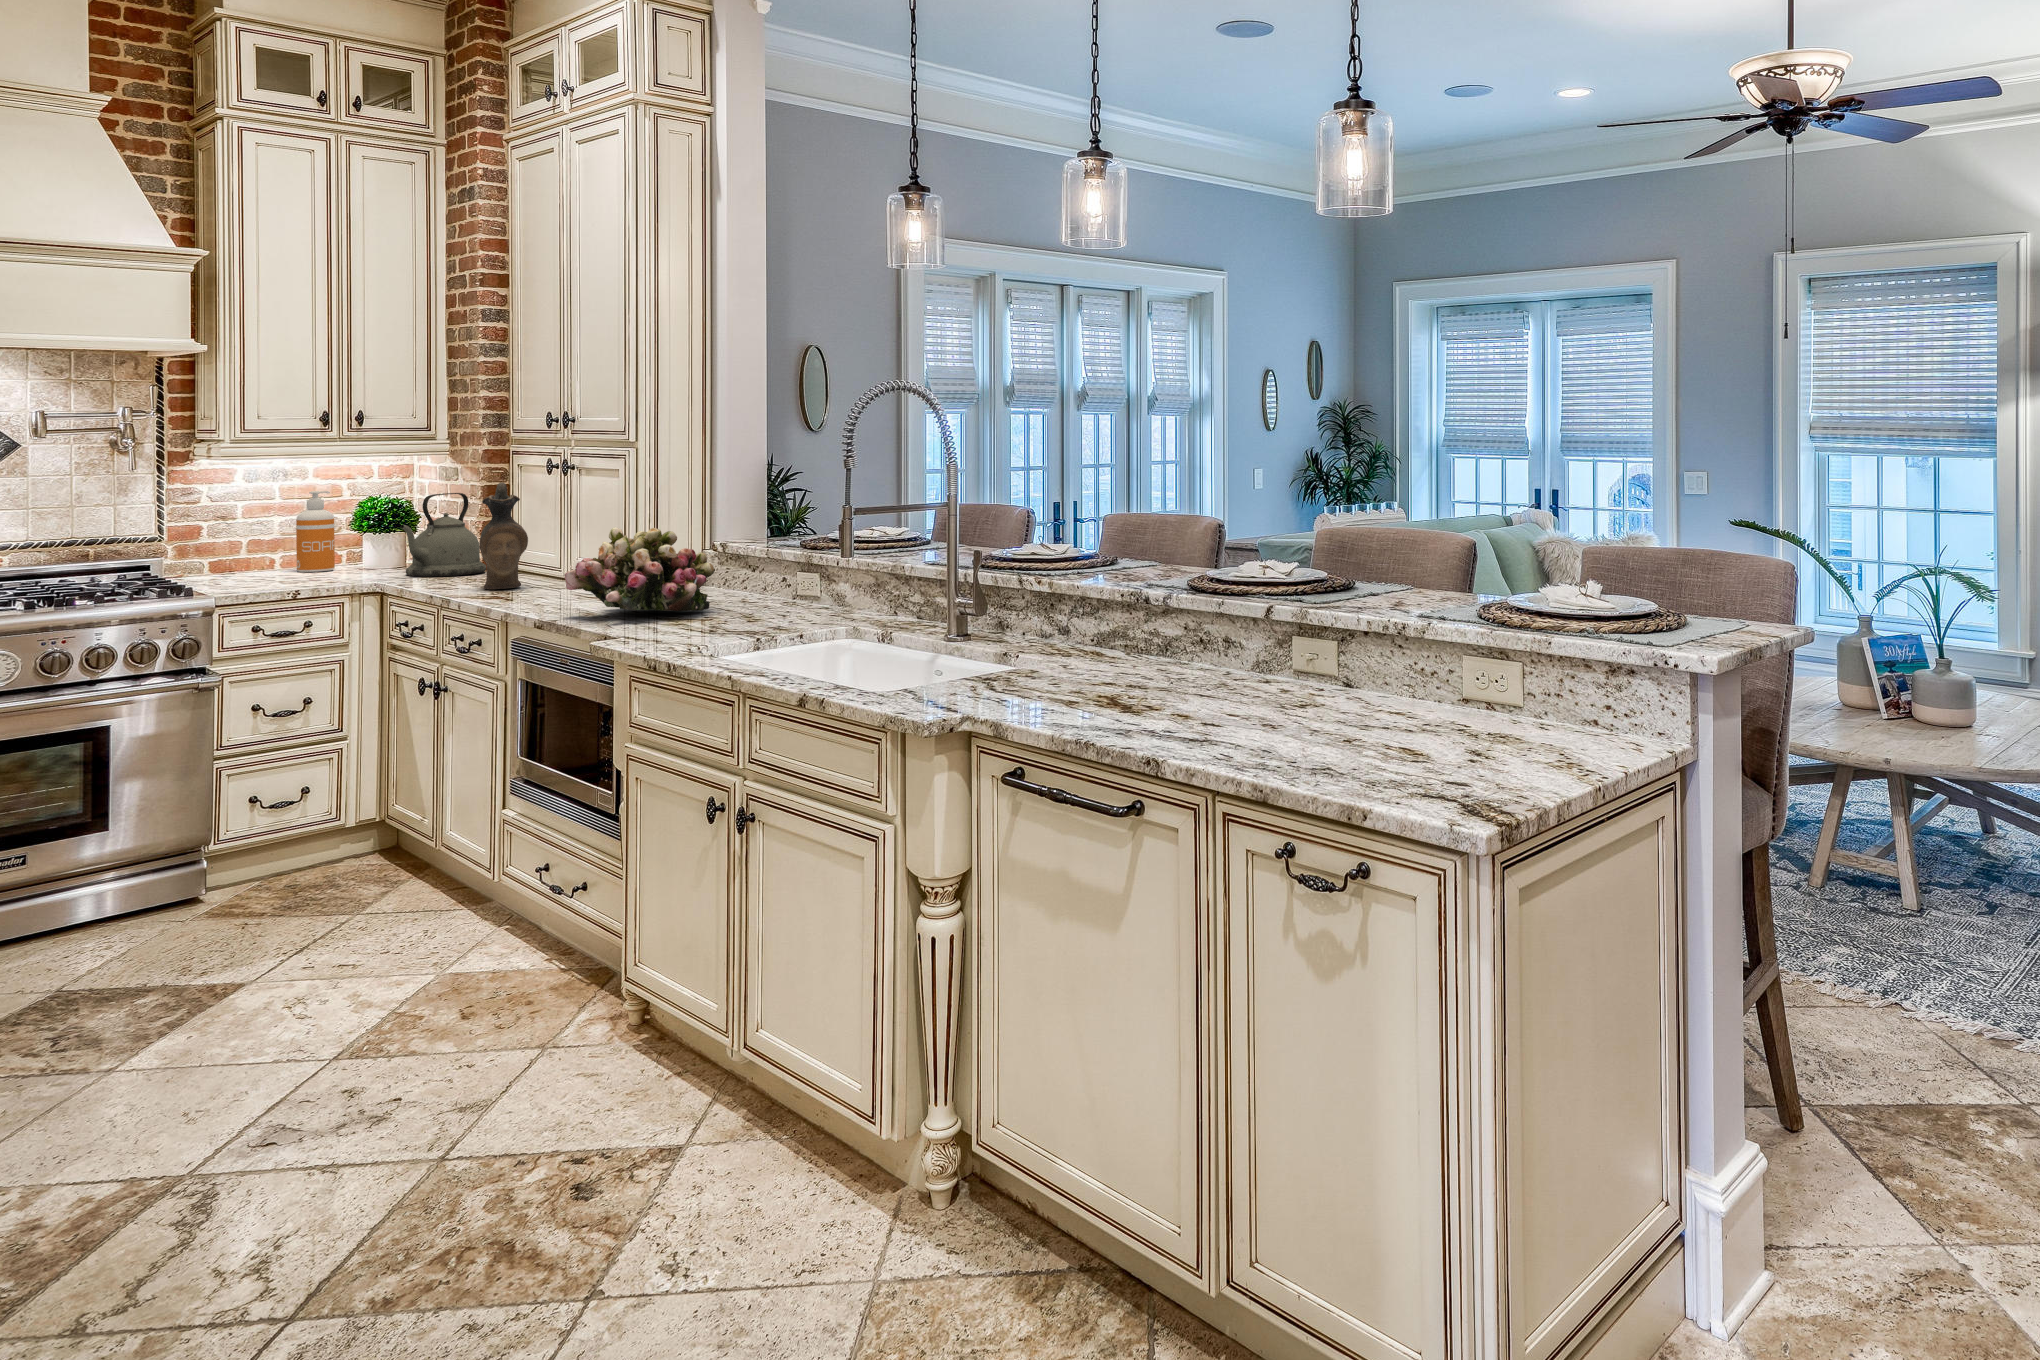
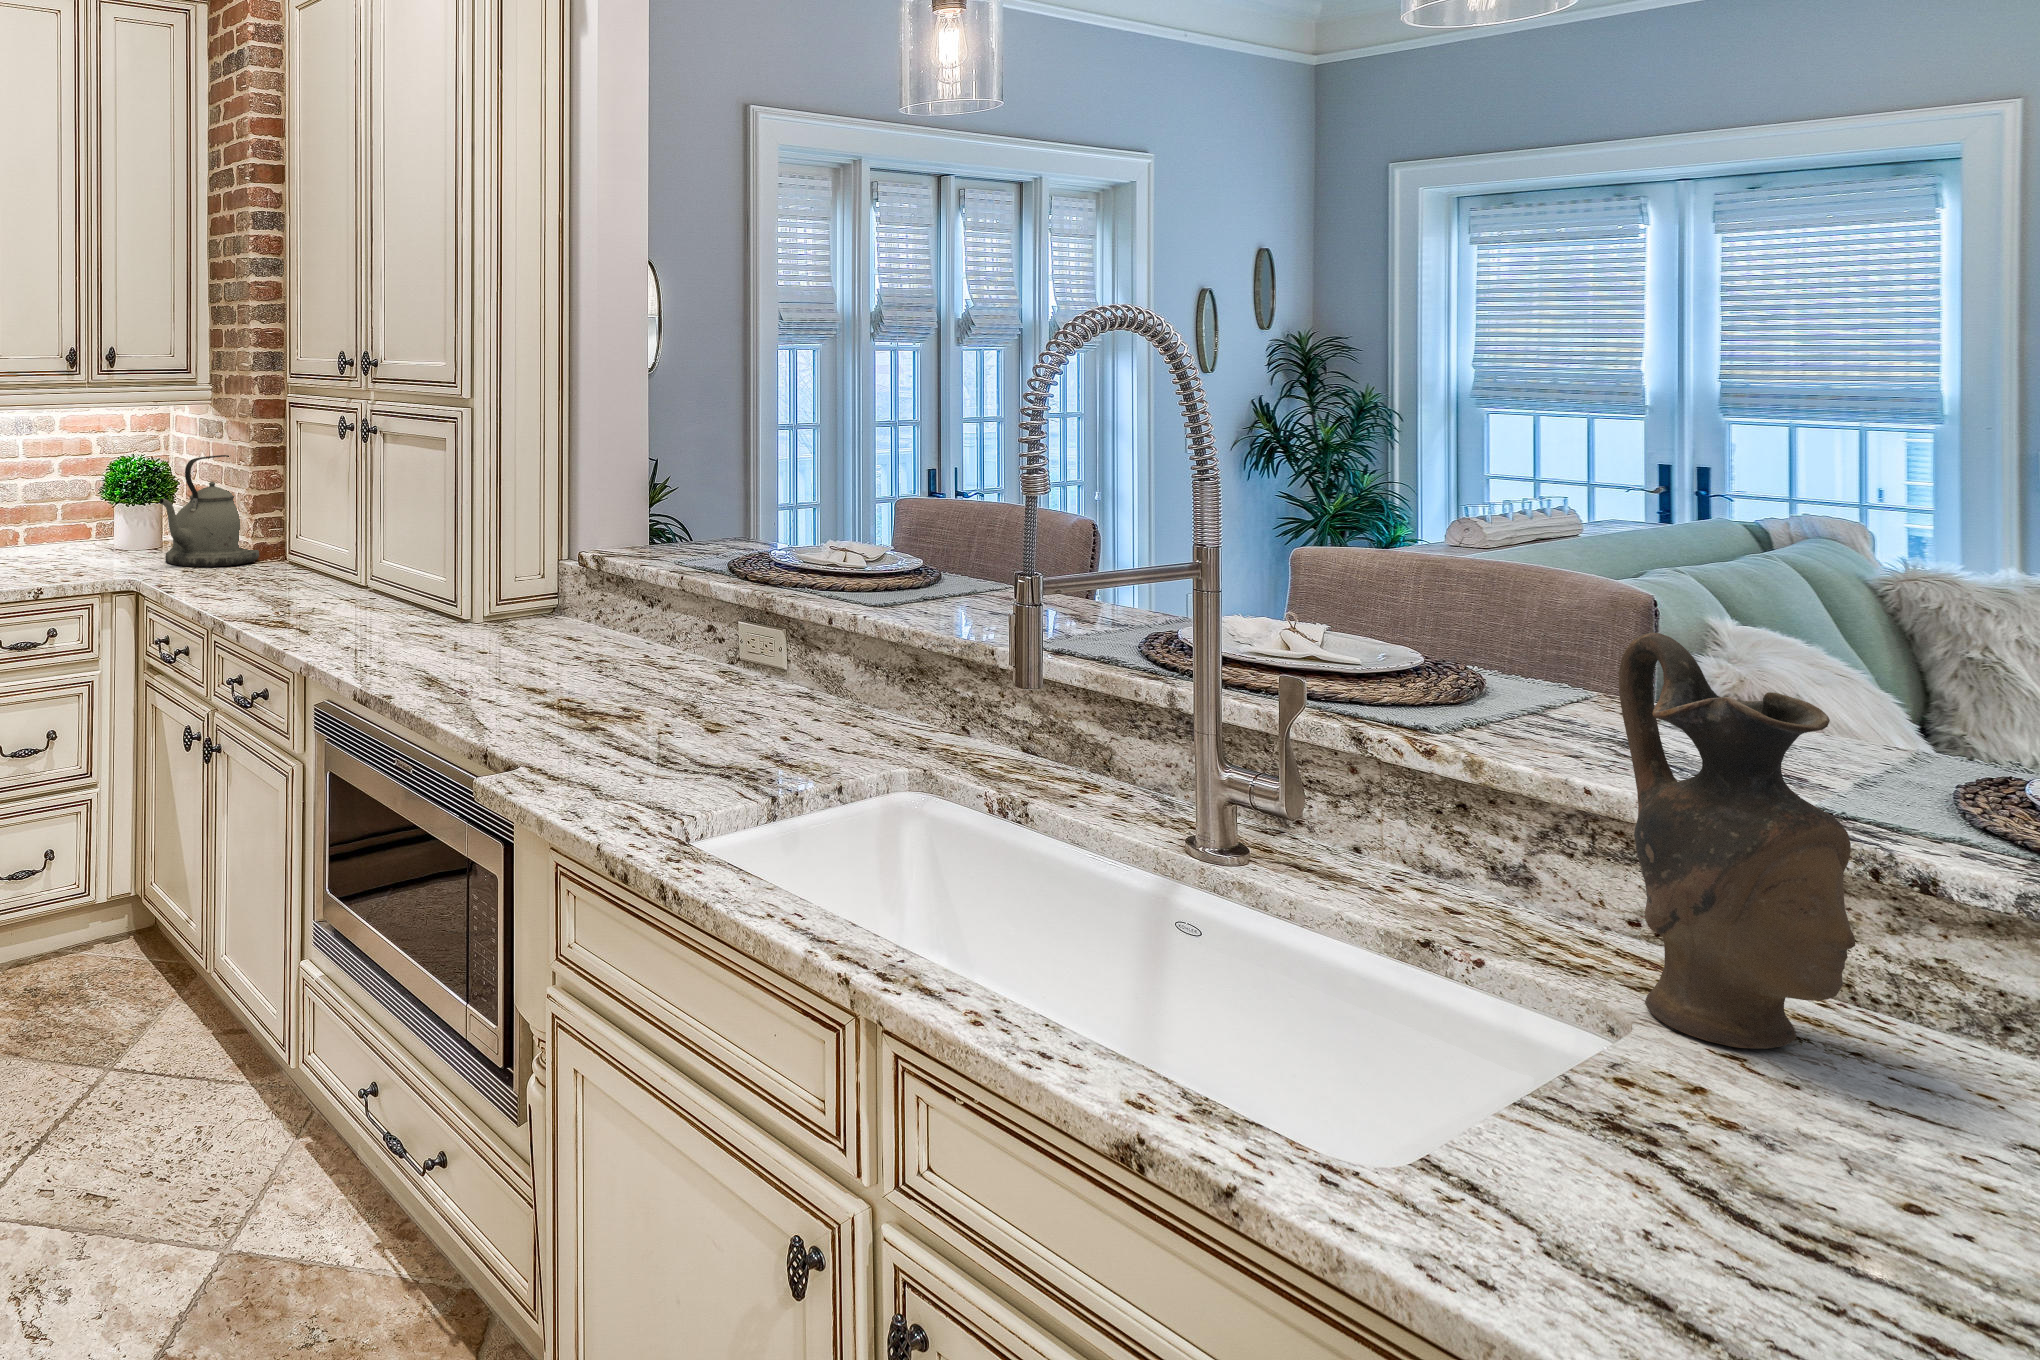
ceramic pitcher: present [479,482,528,589] -> present [1619,633,1855,1049]
soap dispenser: present [296,491,335,572] -> none [43,448,86,551]
flower arrangement: present [564,527,714,611] -> none [382,535,593,673]

